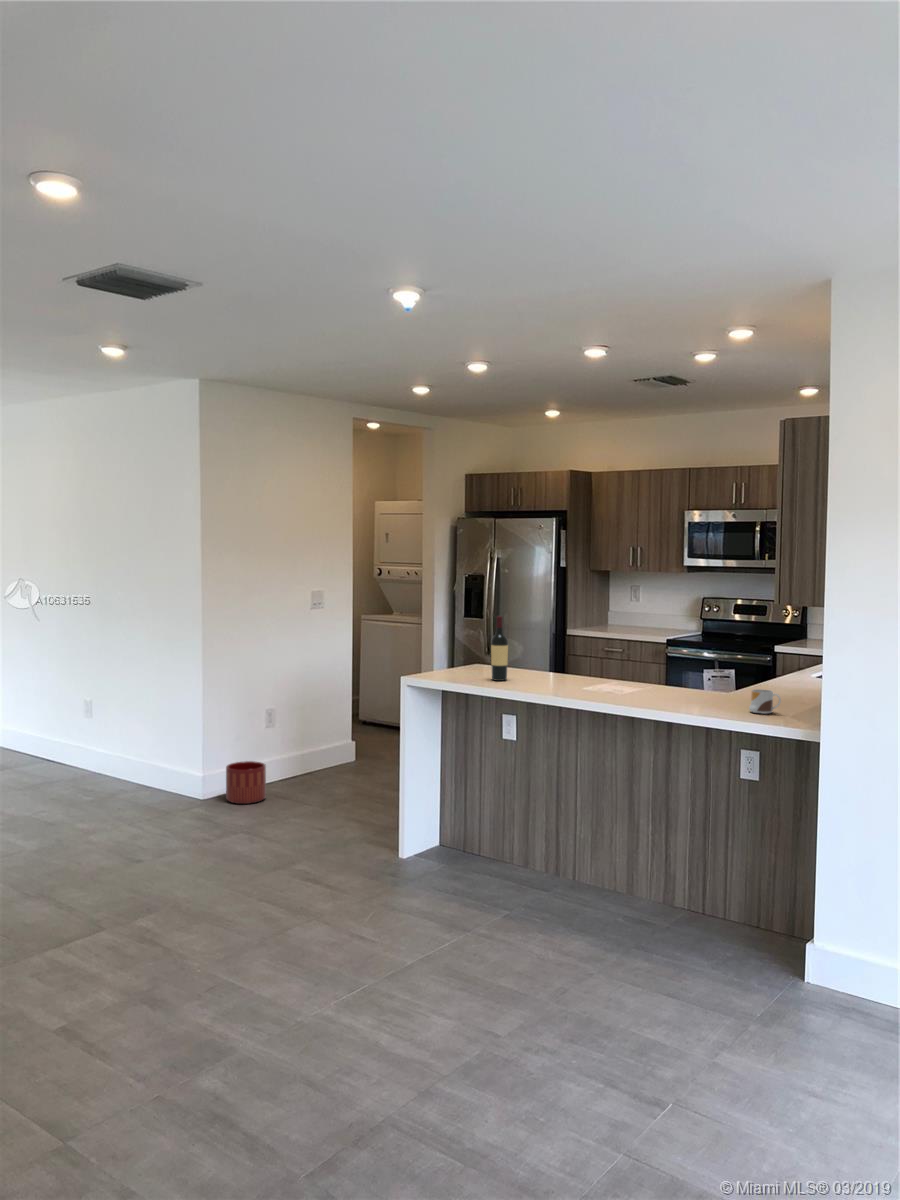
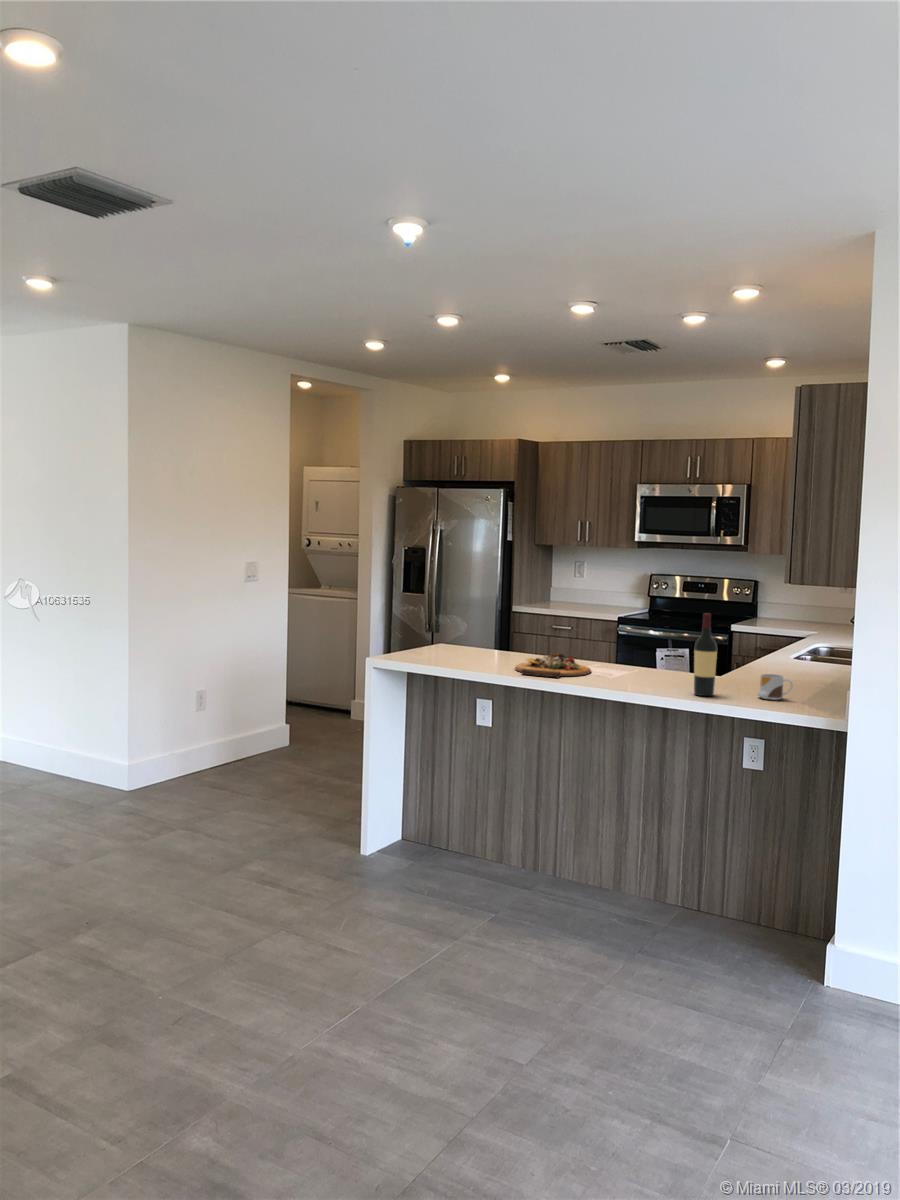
wine bottle: present [491,616,508,681] -> present [694,613,717,696]
cutting board: none [532,672,604,694] -> present [515,653,591,677]
planter: present [226,761,266,804] -> none [156,748,200,795]

